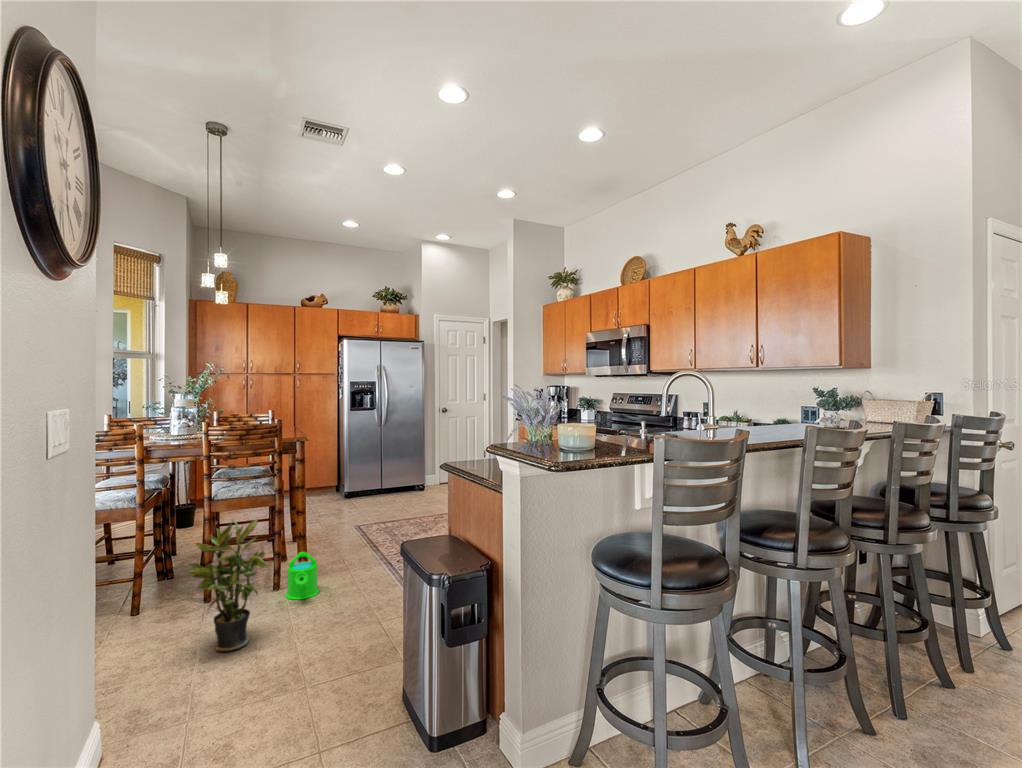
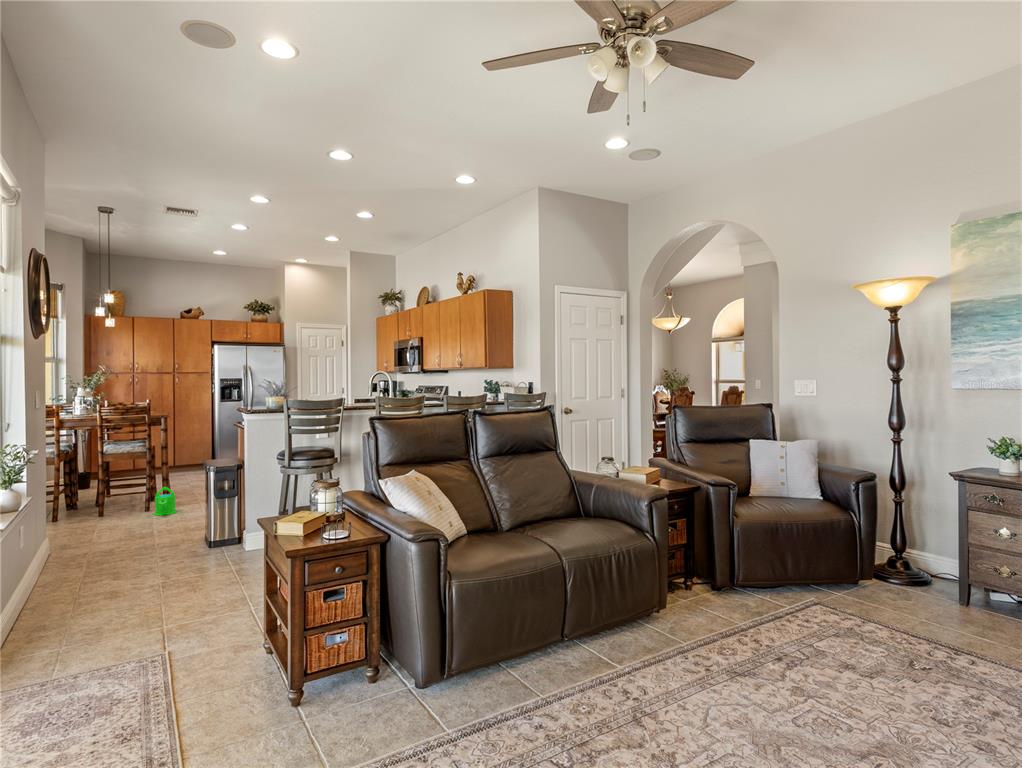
potted plant: present [189,519,266,652] -> none [89,459,137,532]

